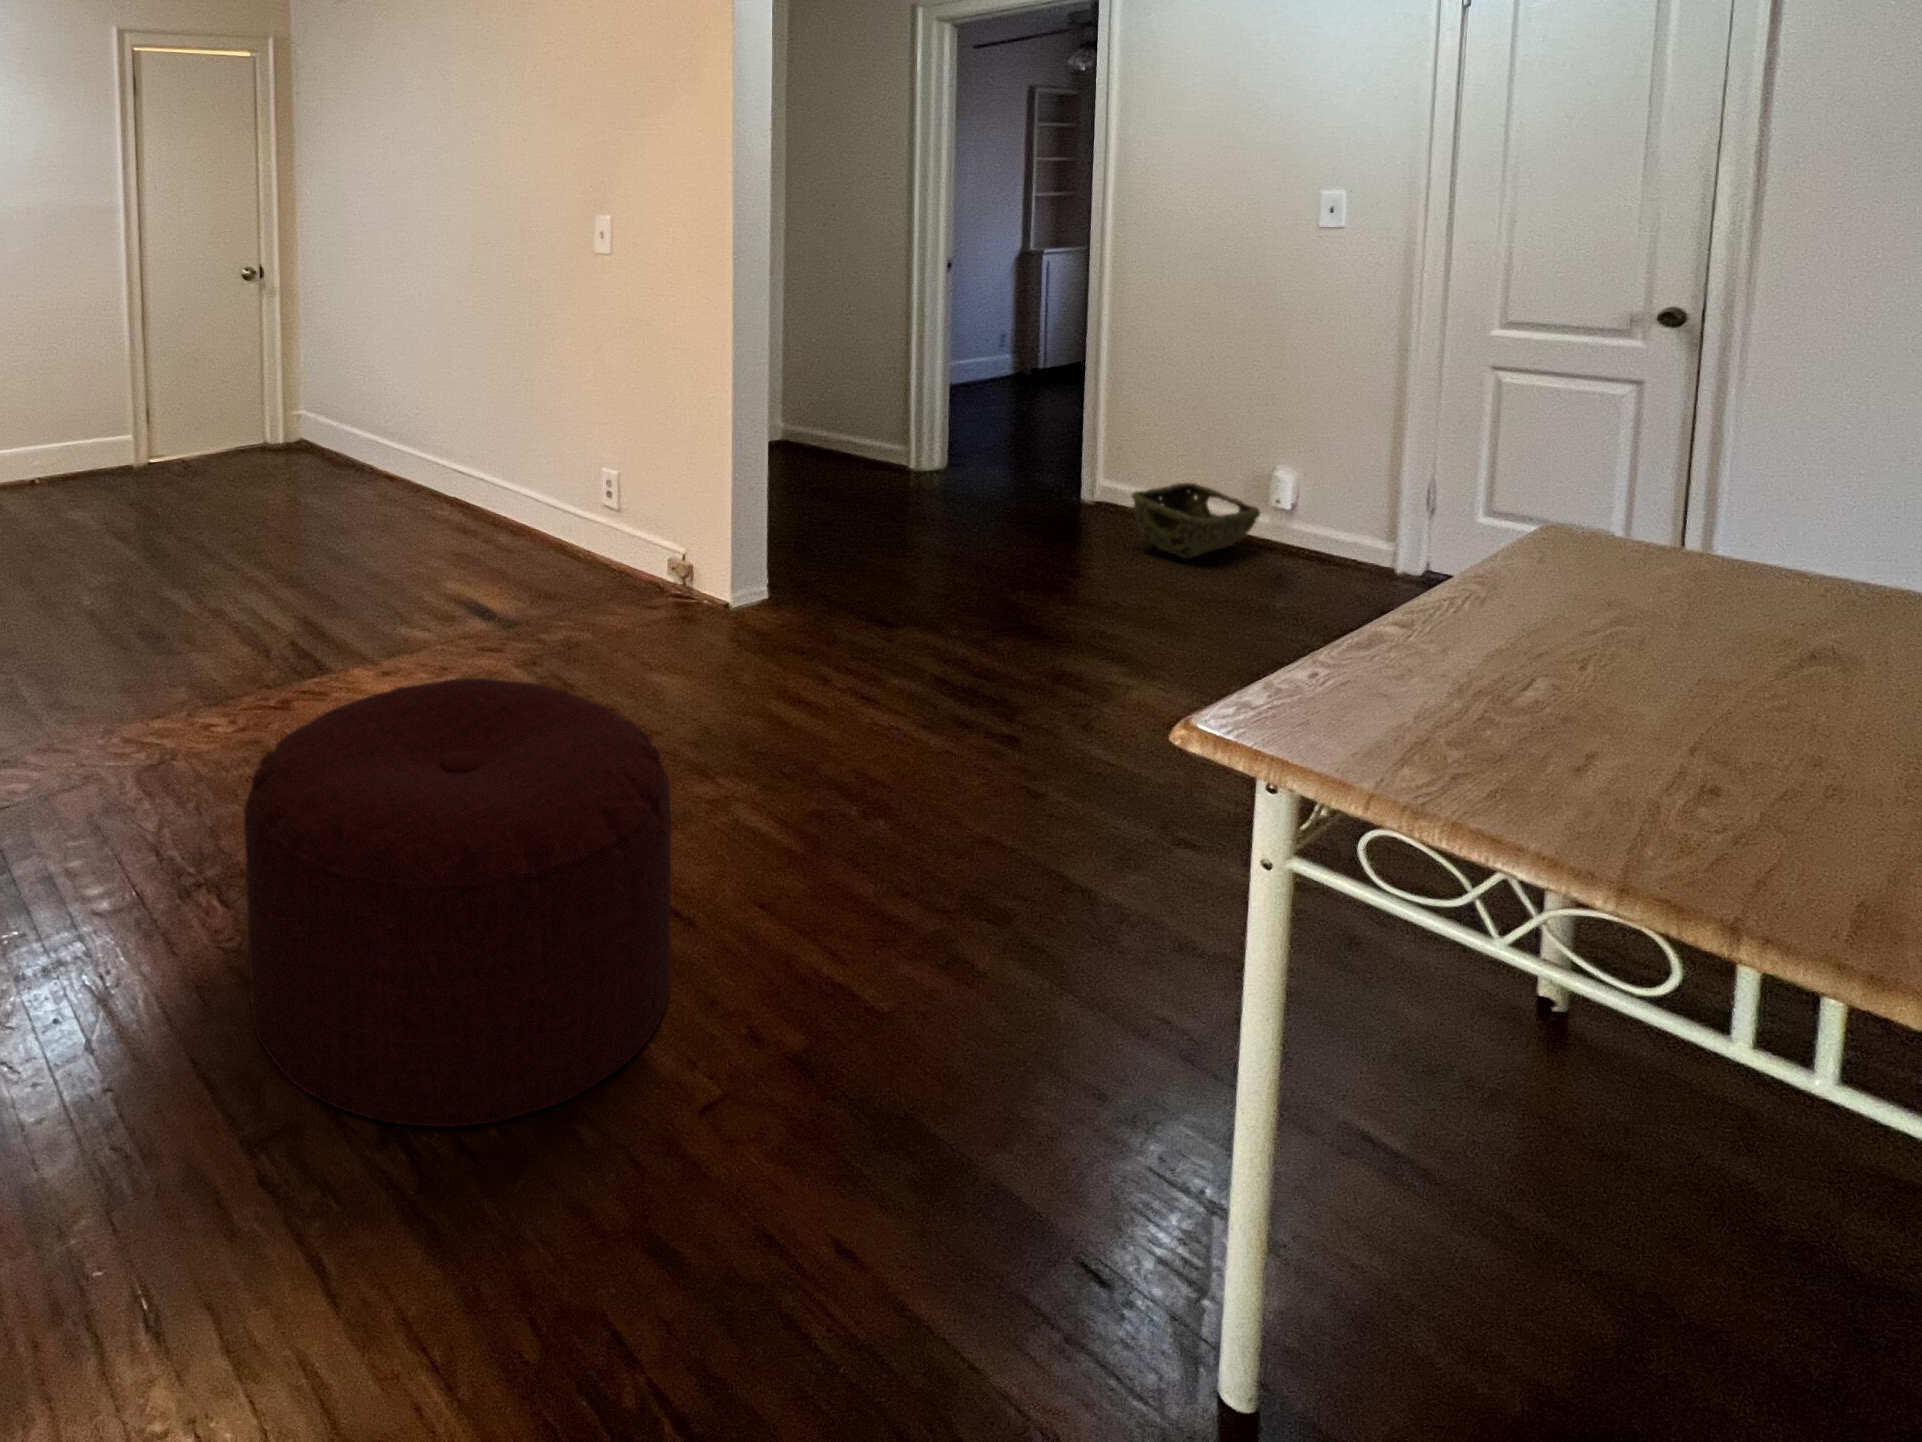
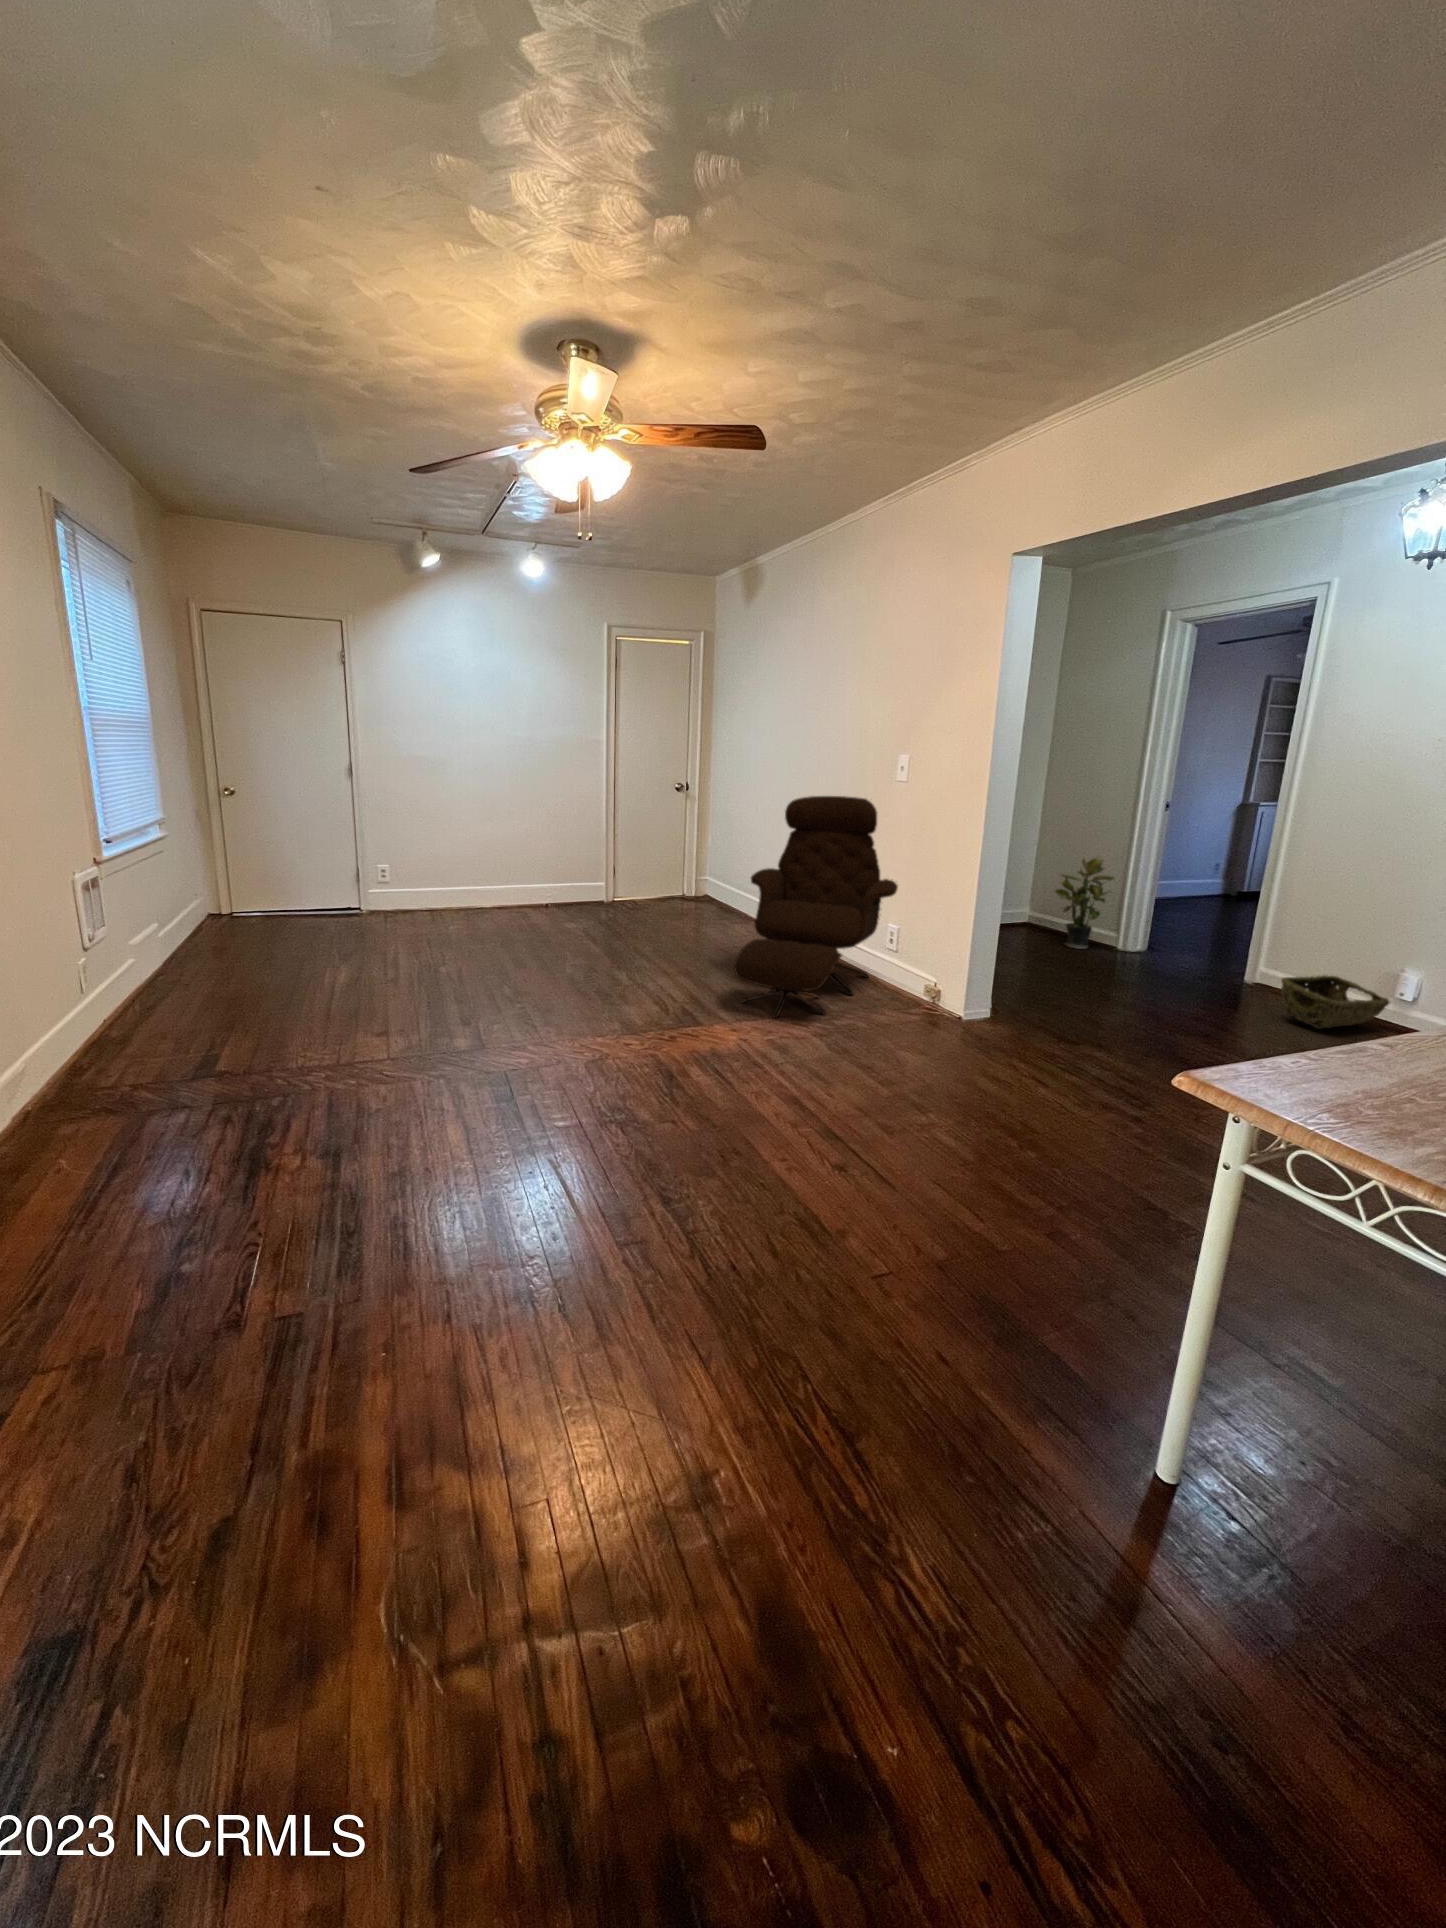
lounge chair: none [377,279,614,641] -> present [734,796,898,1018]
potted plant: none [820,340,897,474] -> present [1055,856,1114,949]
ottoman: present [244,678,672,1127] -> none [630,1028,883,1263]

